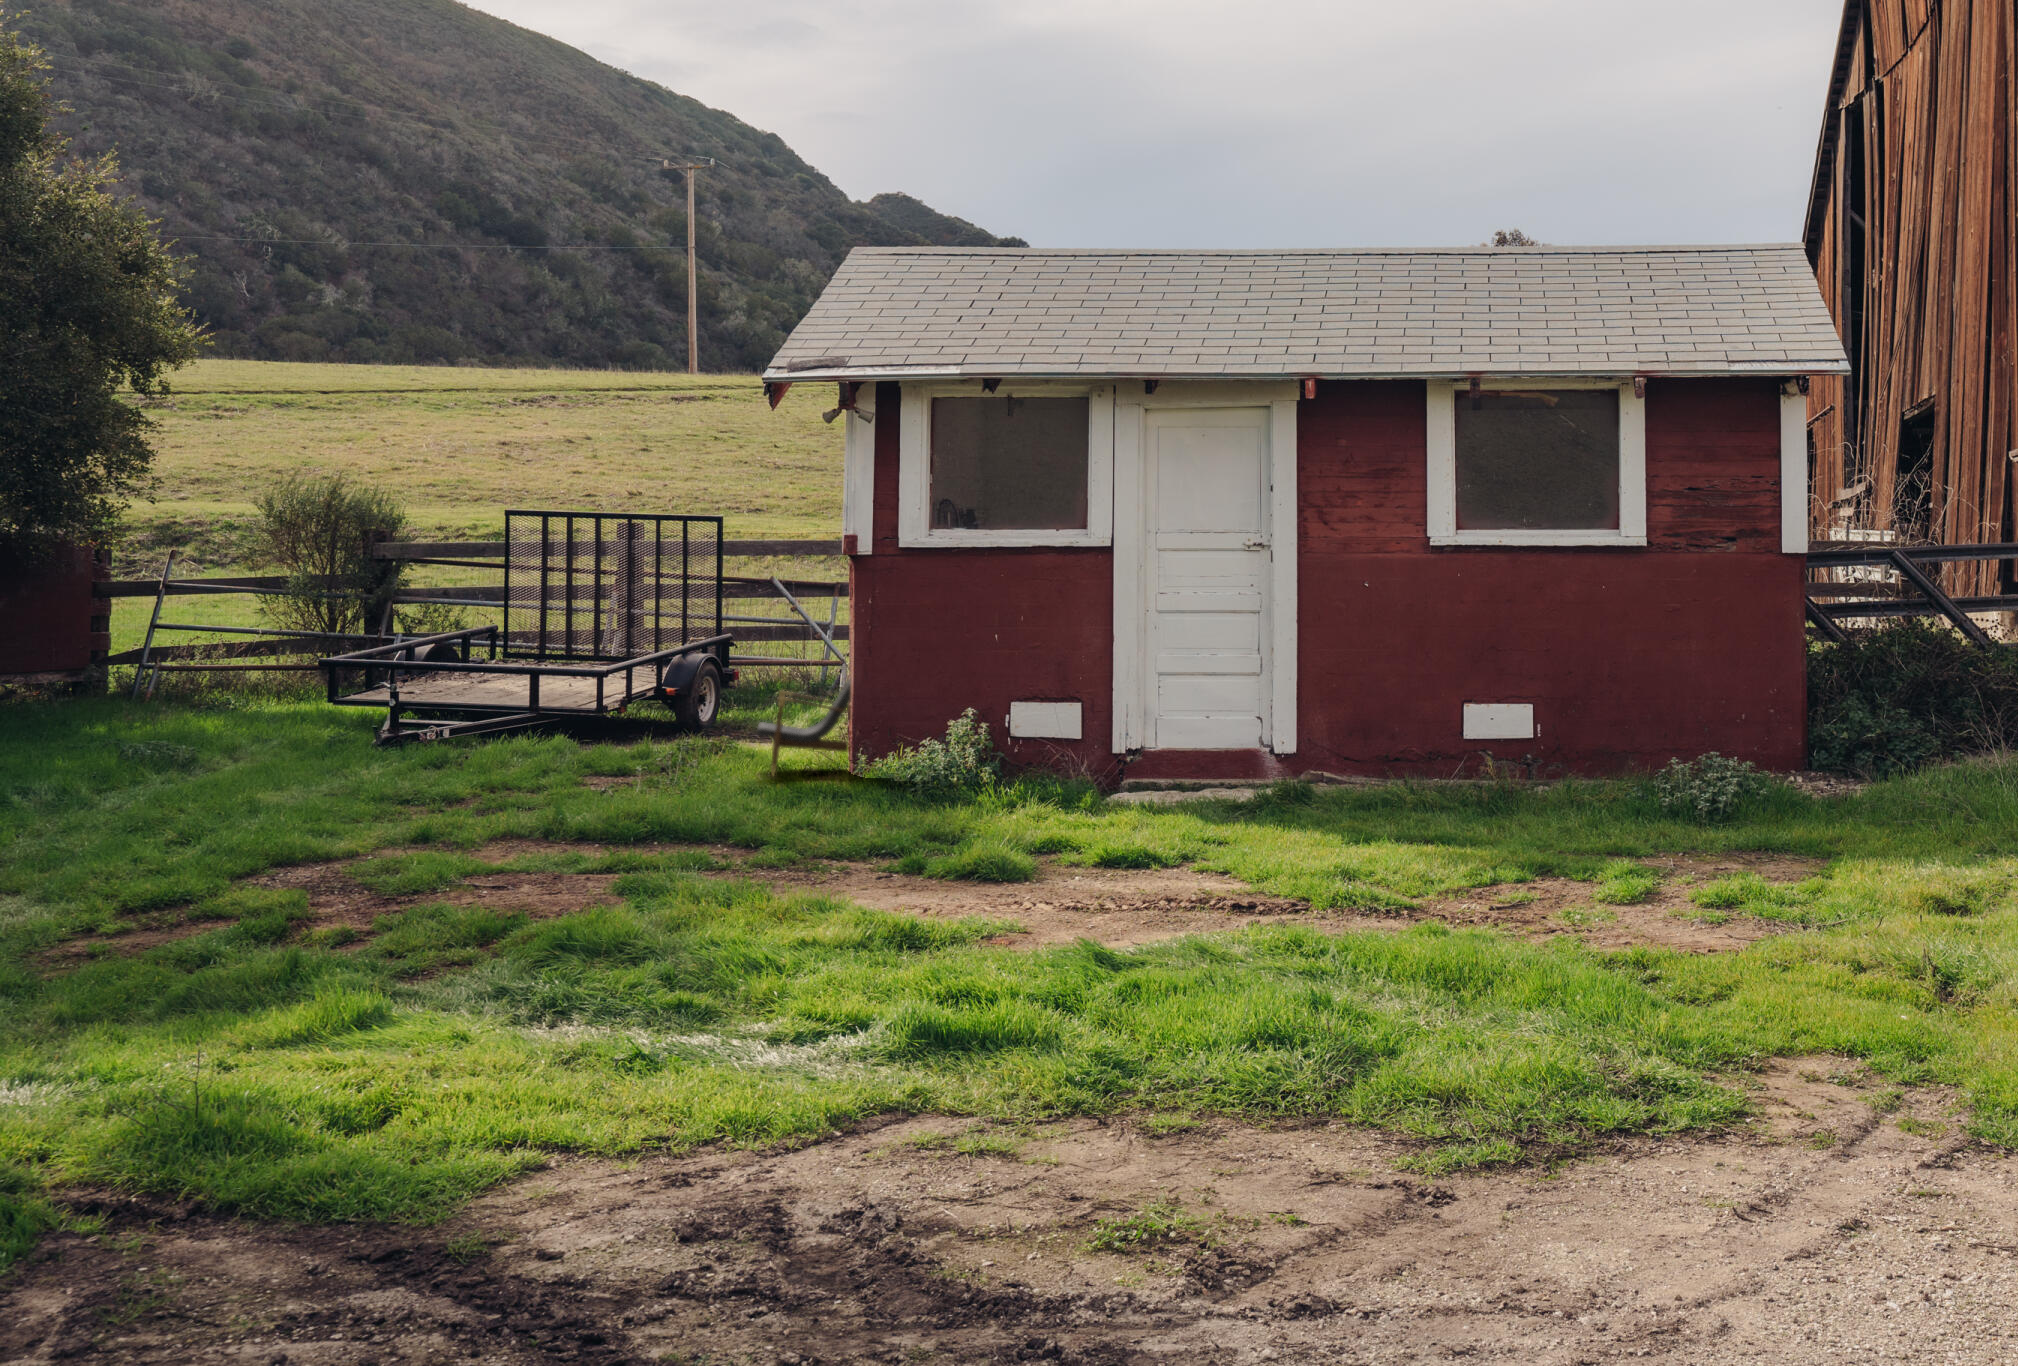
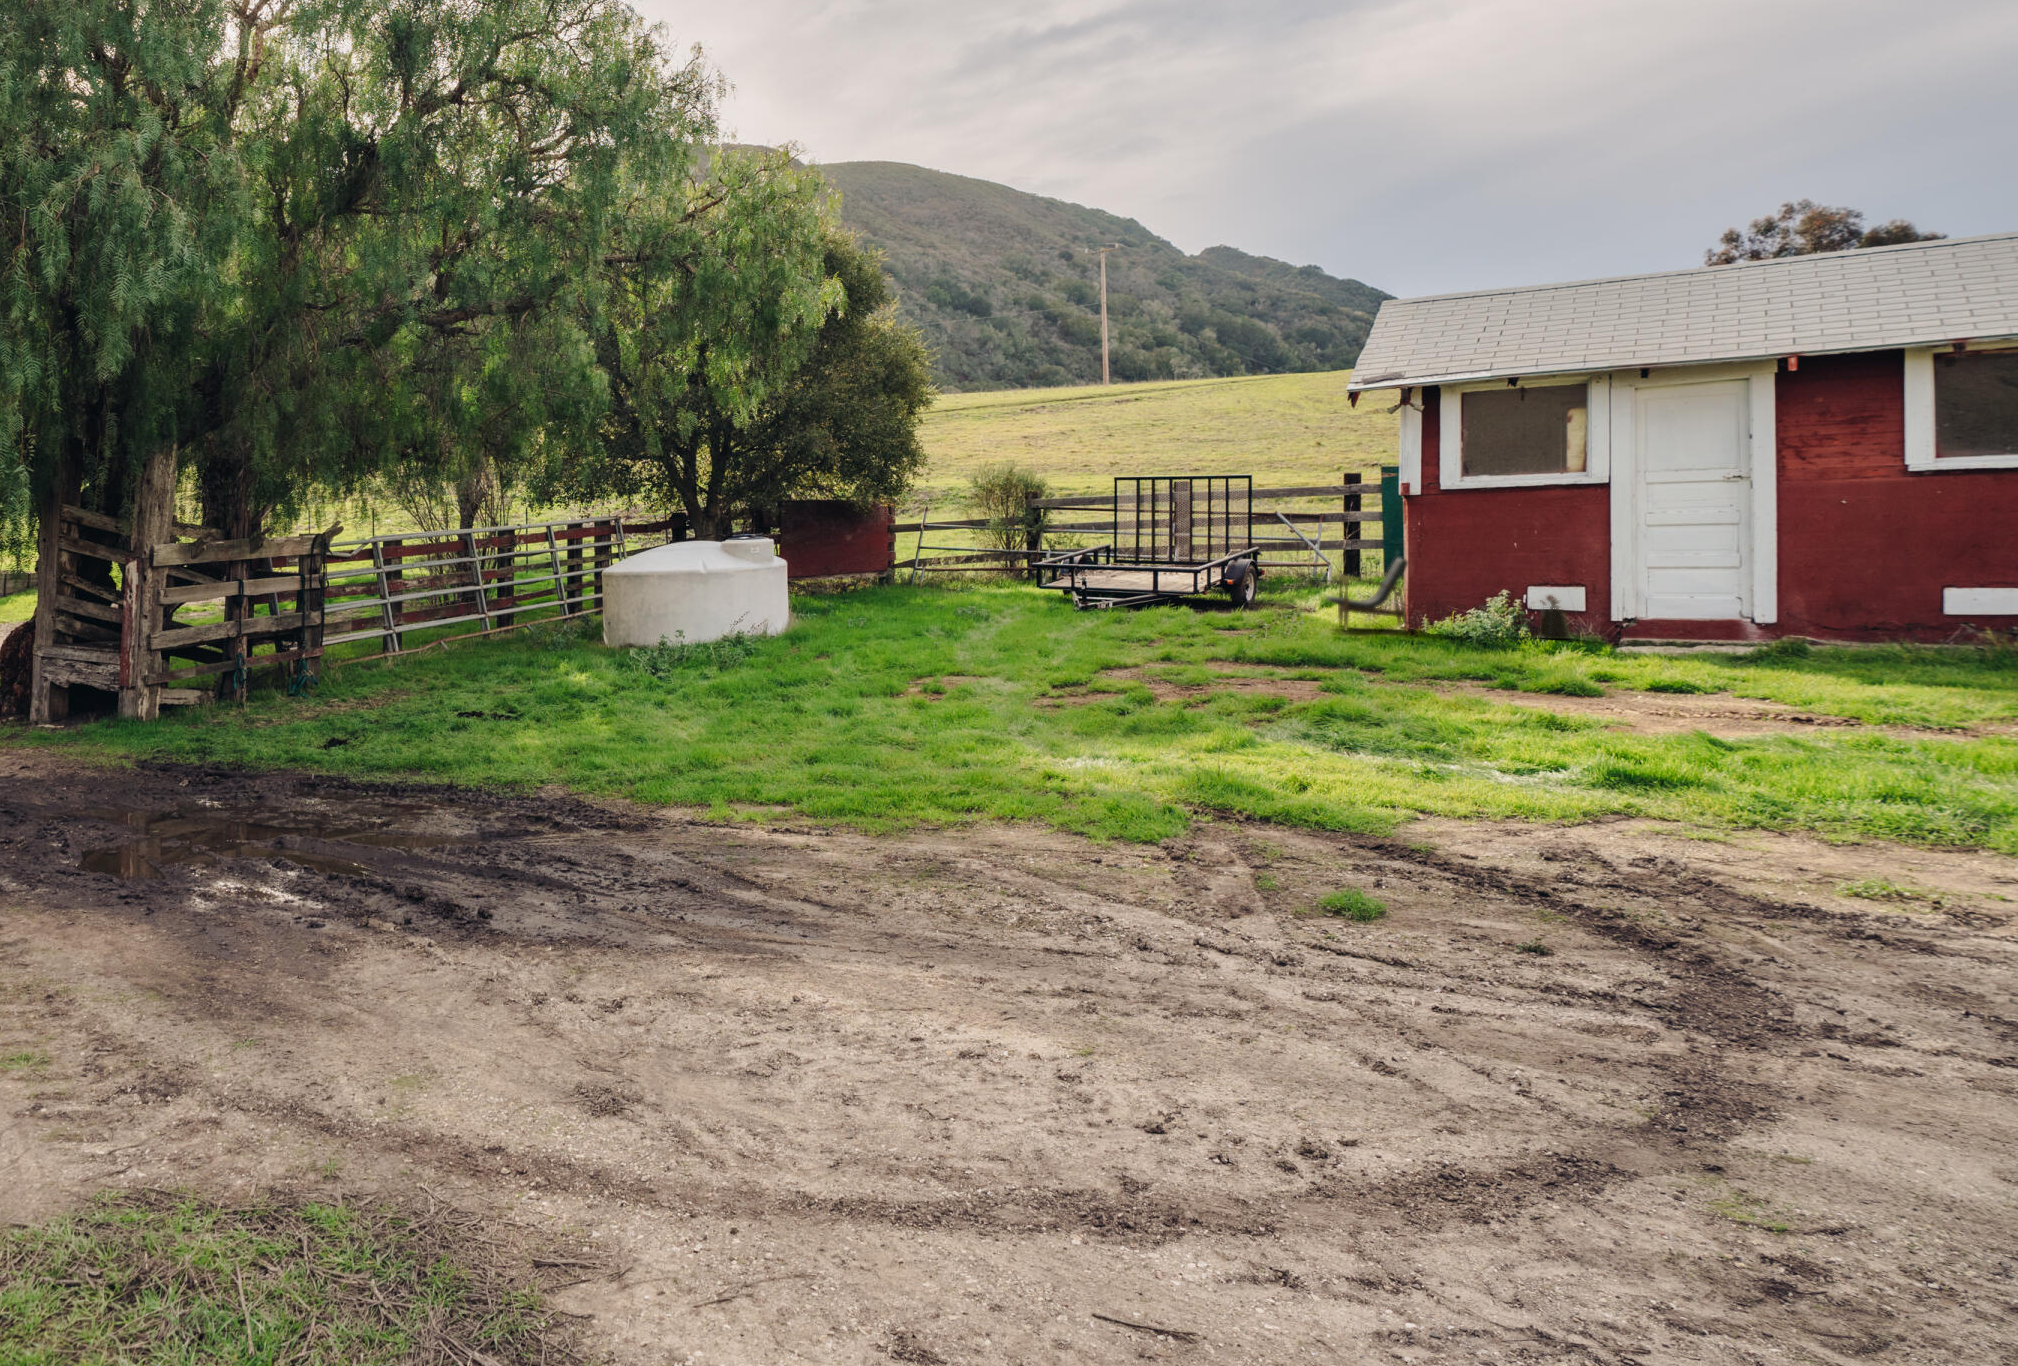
watering can: none [1007,717,1043,778] -> present [1540,595,1569,639]

